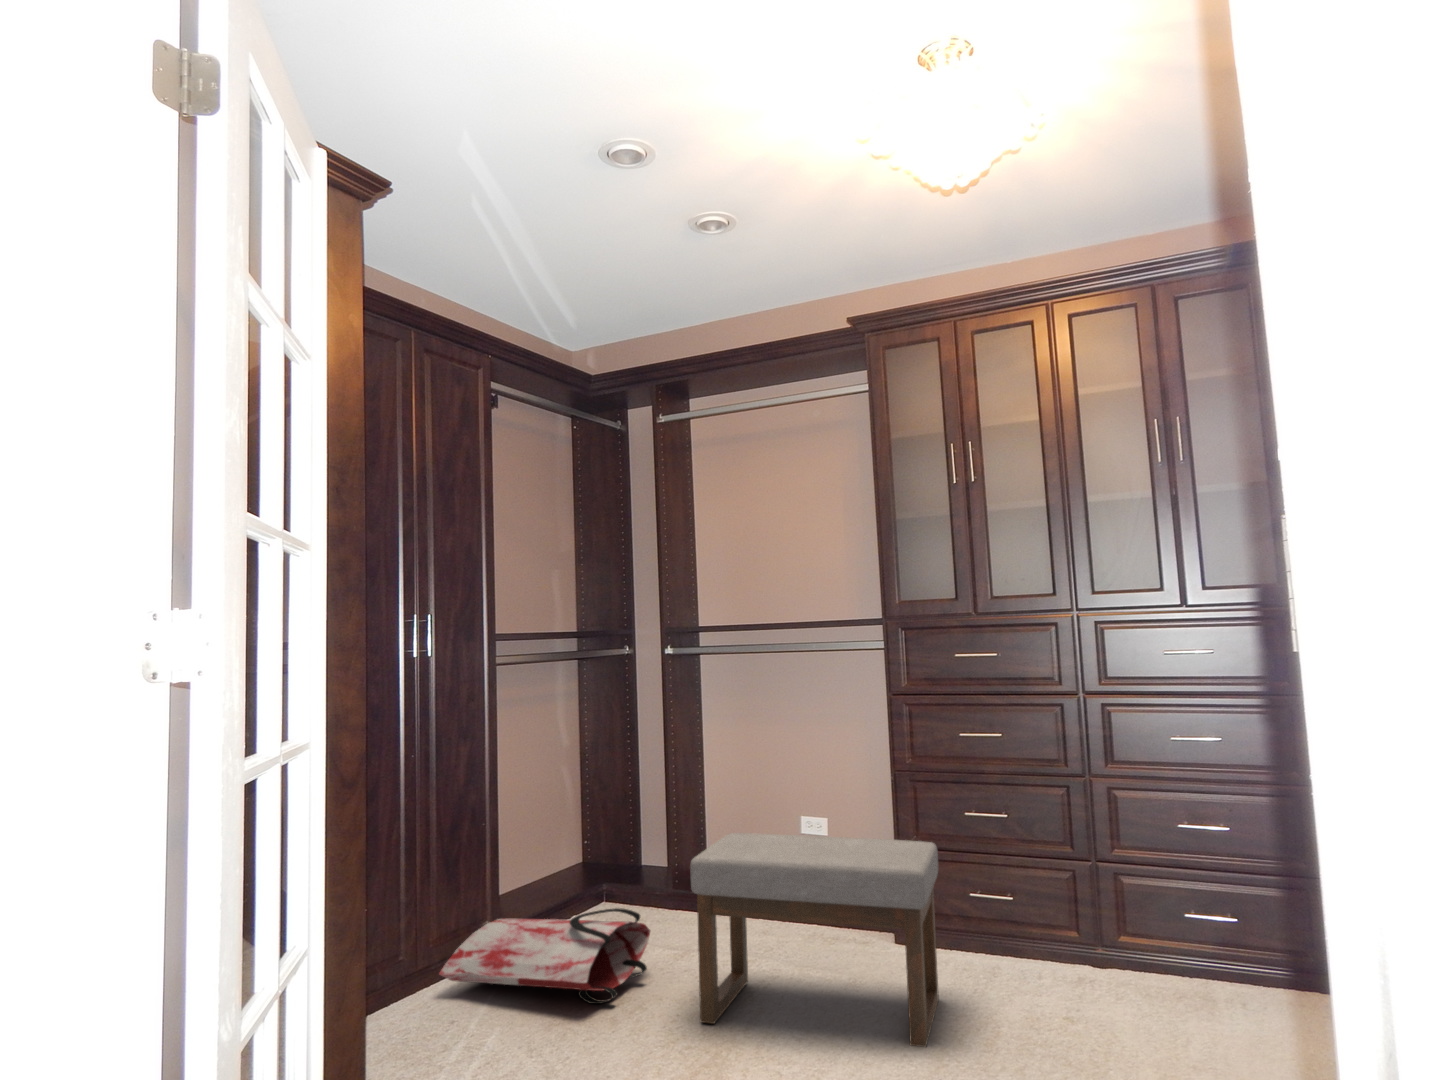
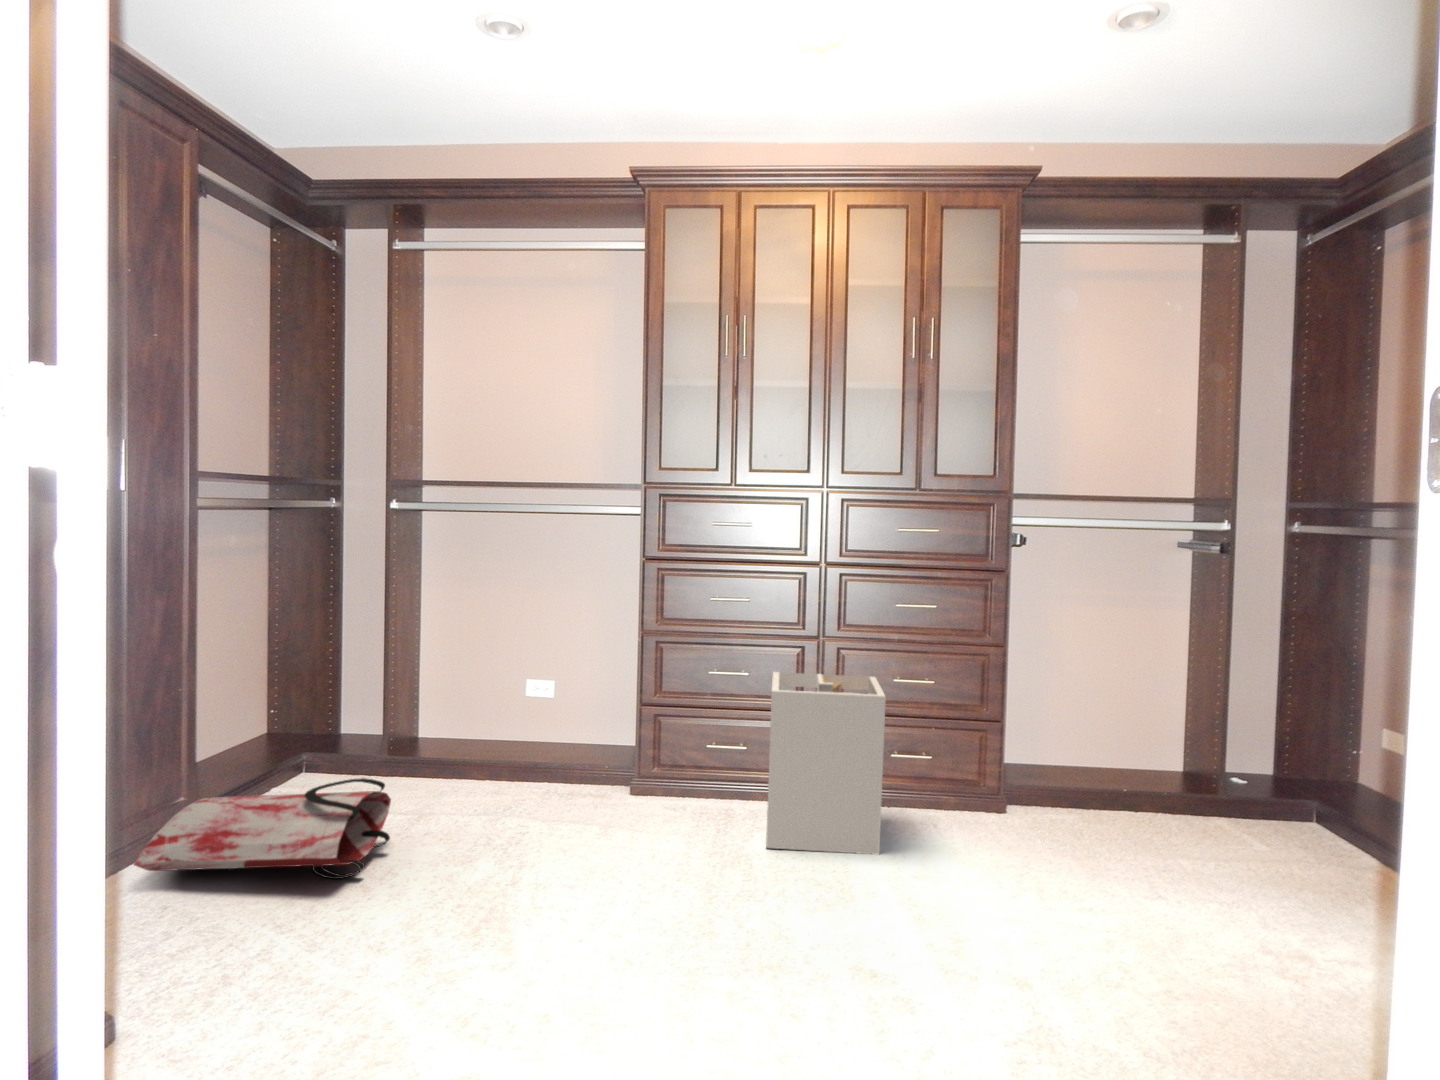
laundry hamper: none [1012,813,1164,1037] -> present [766,672,886,854]
ottoman: present [690,833,939,1047] -> none [462,696,705,885]

